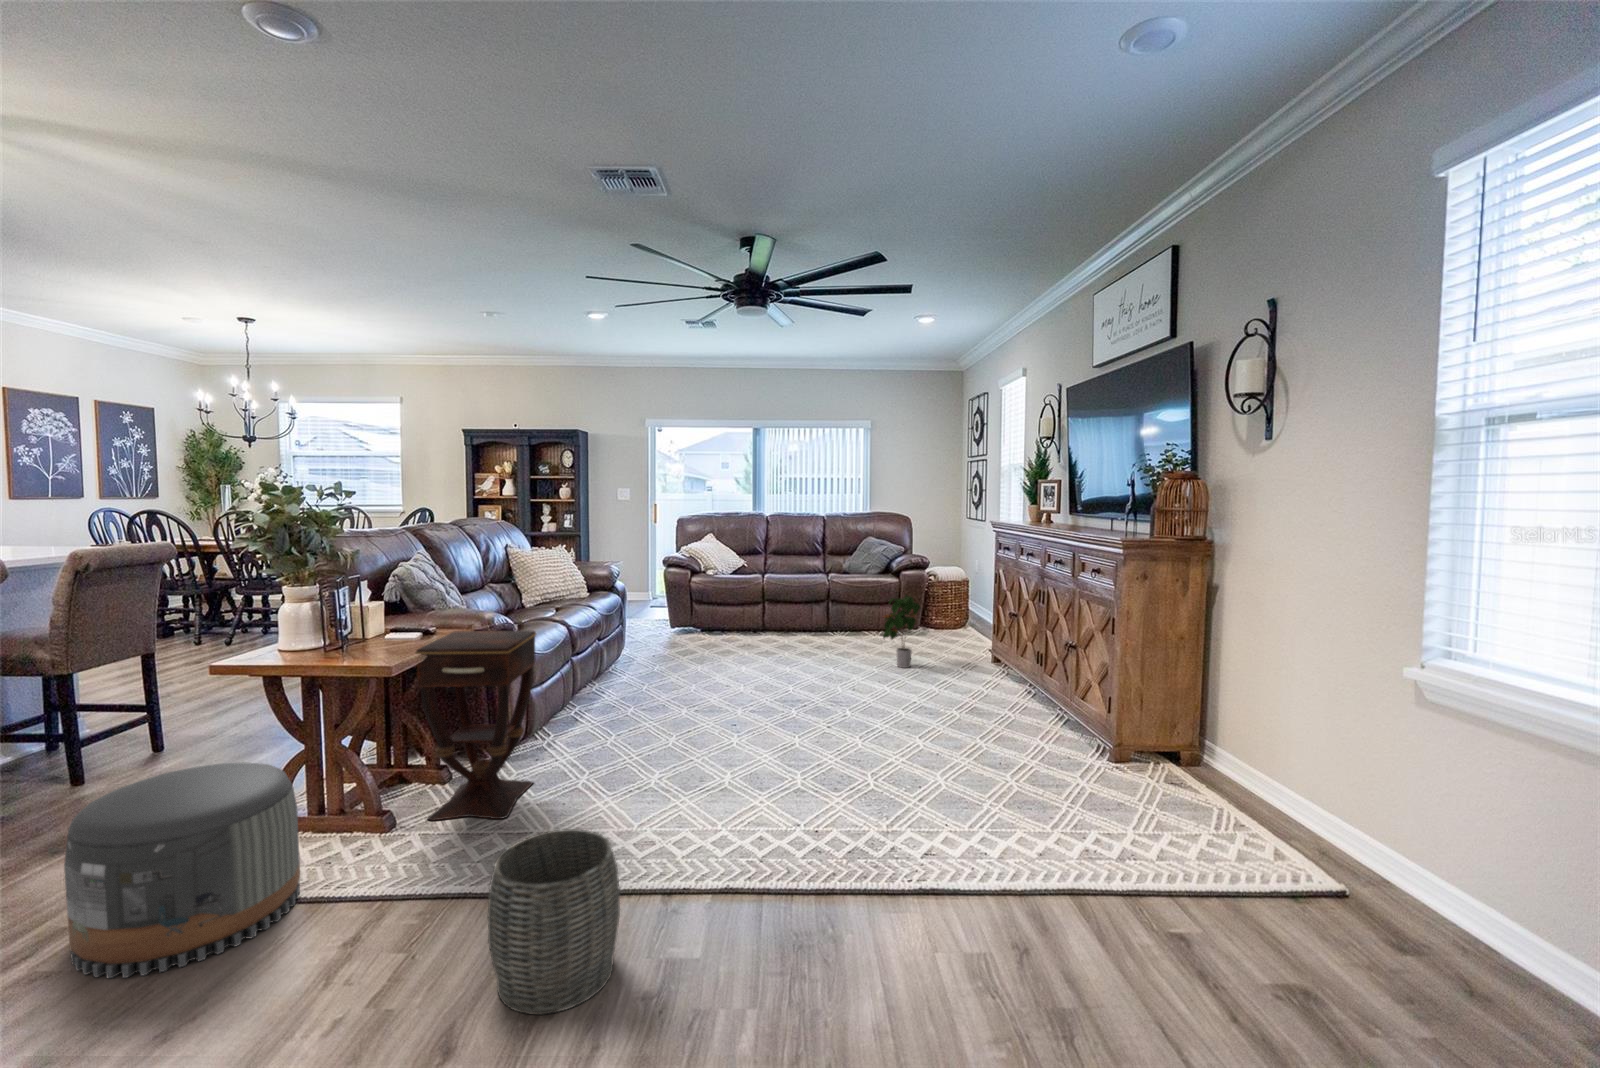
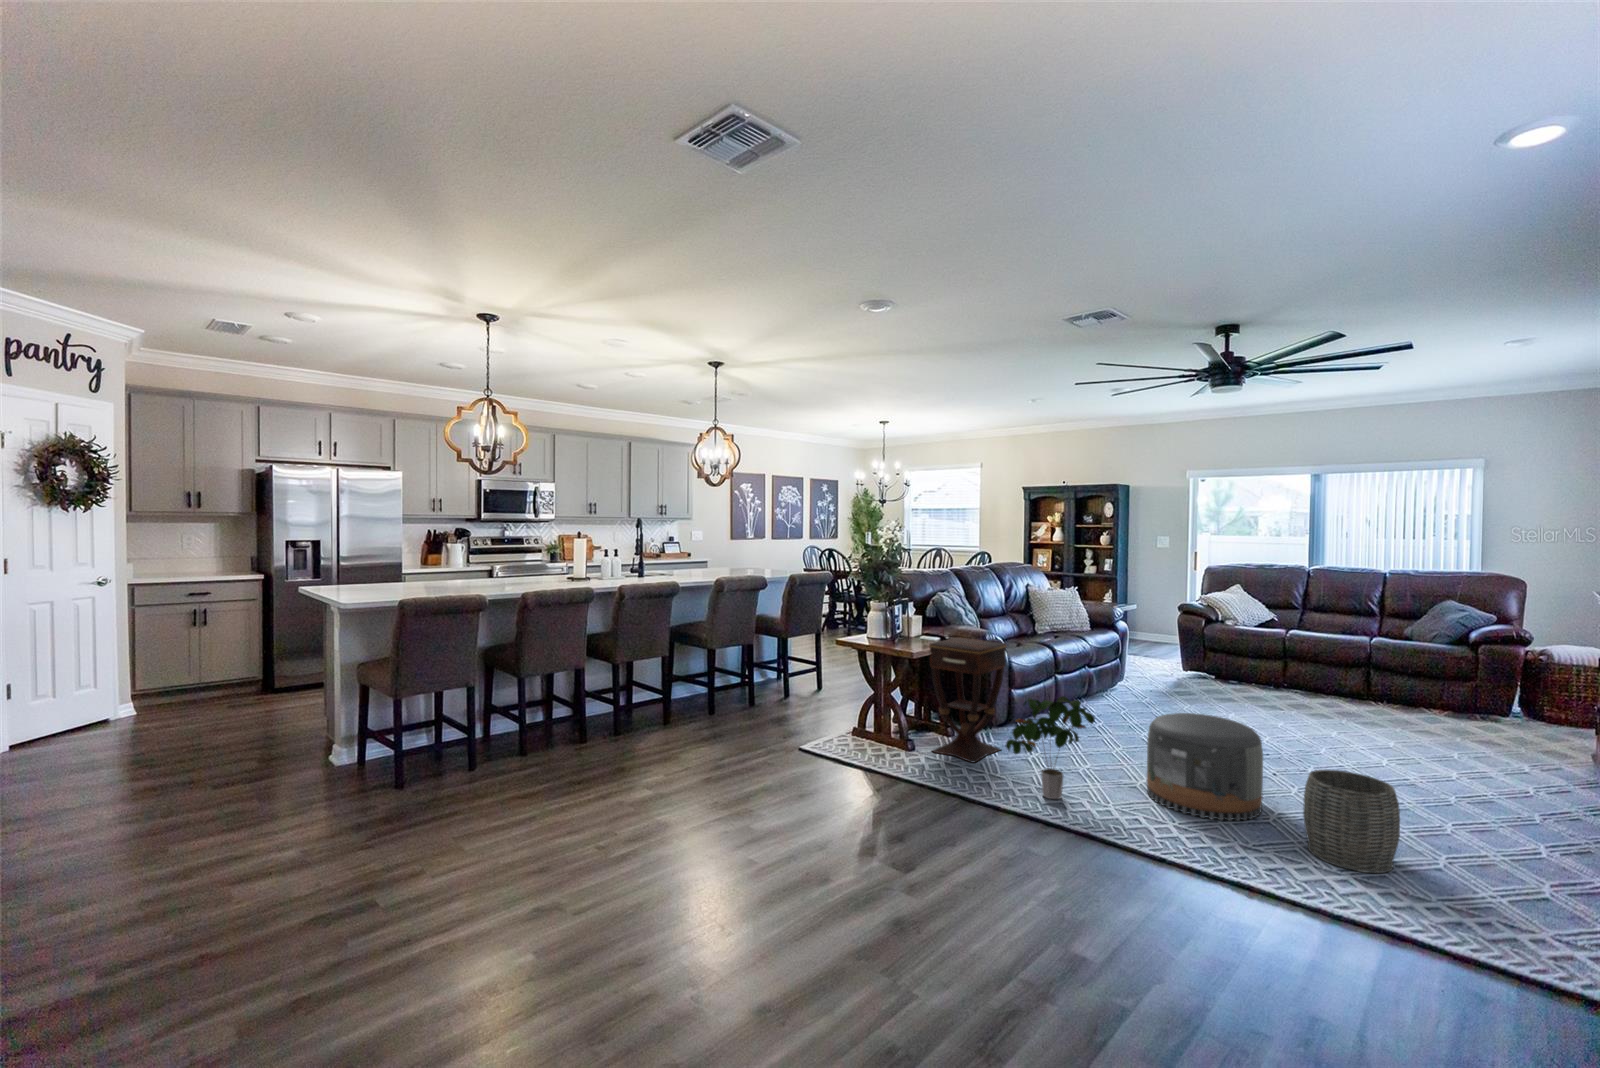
potted plant: present [883,595,920,668] -> present [1006,696,1095,799]
pouf: present [64,762,300,978] -> present [1147,713,1263,821]
woven basket: present [488,829,620,1014] -> present [1303,770,1400,873]

